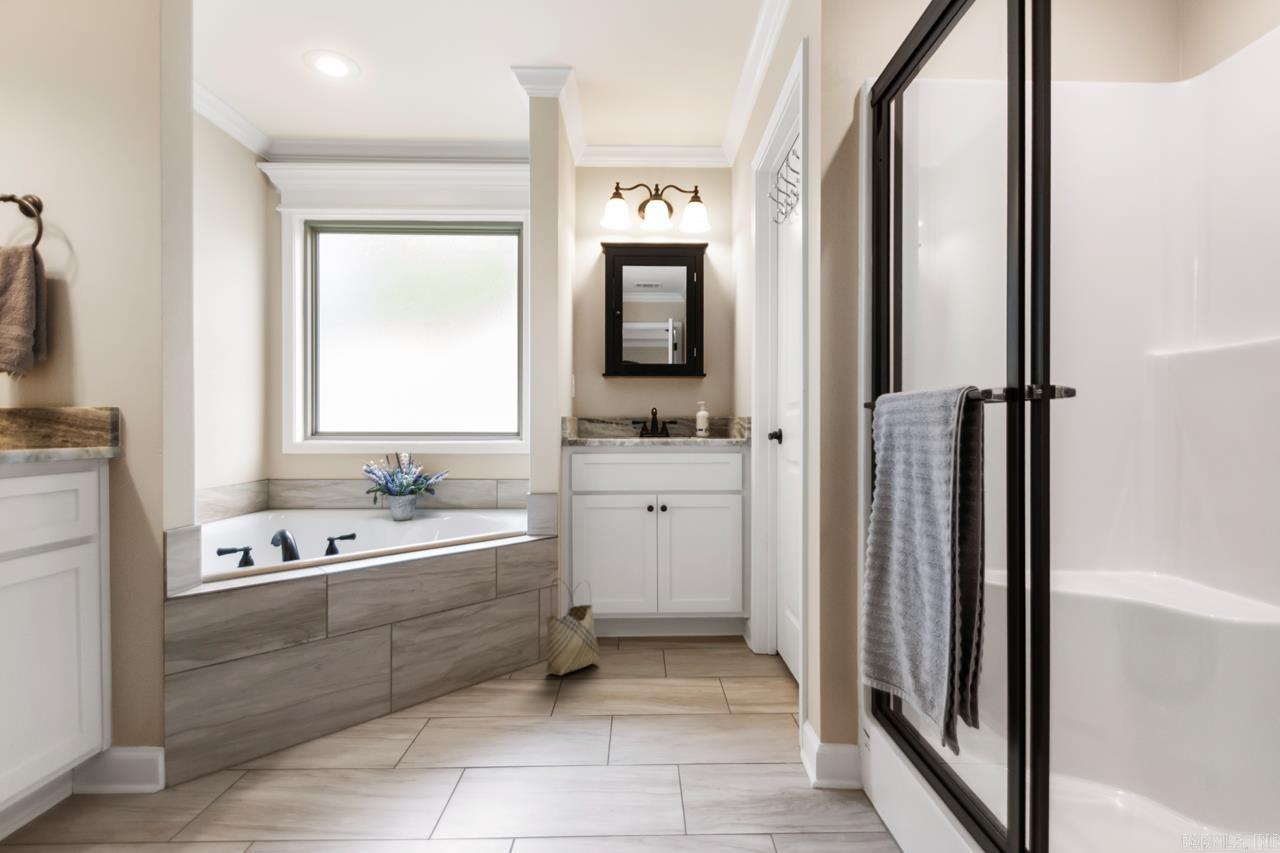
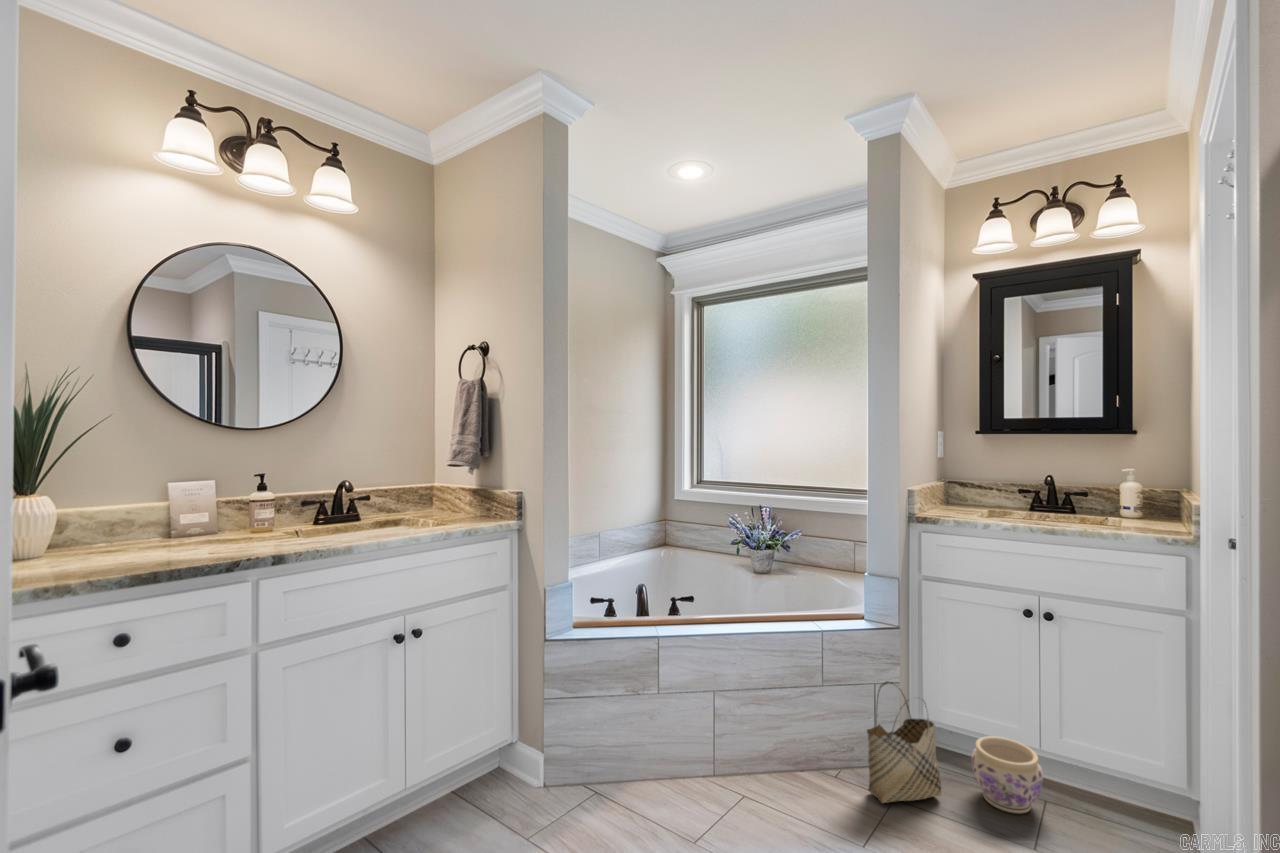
planter: none [616,608,665,659] -> present [971,736,1043,814]

